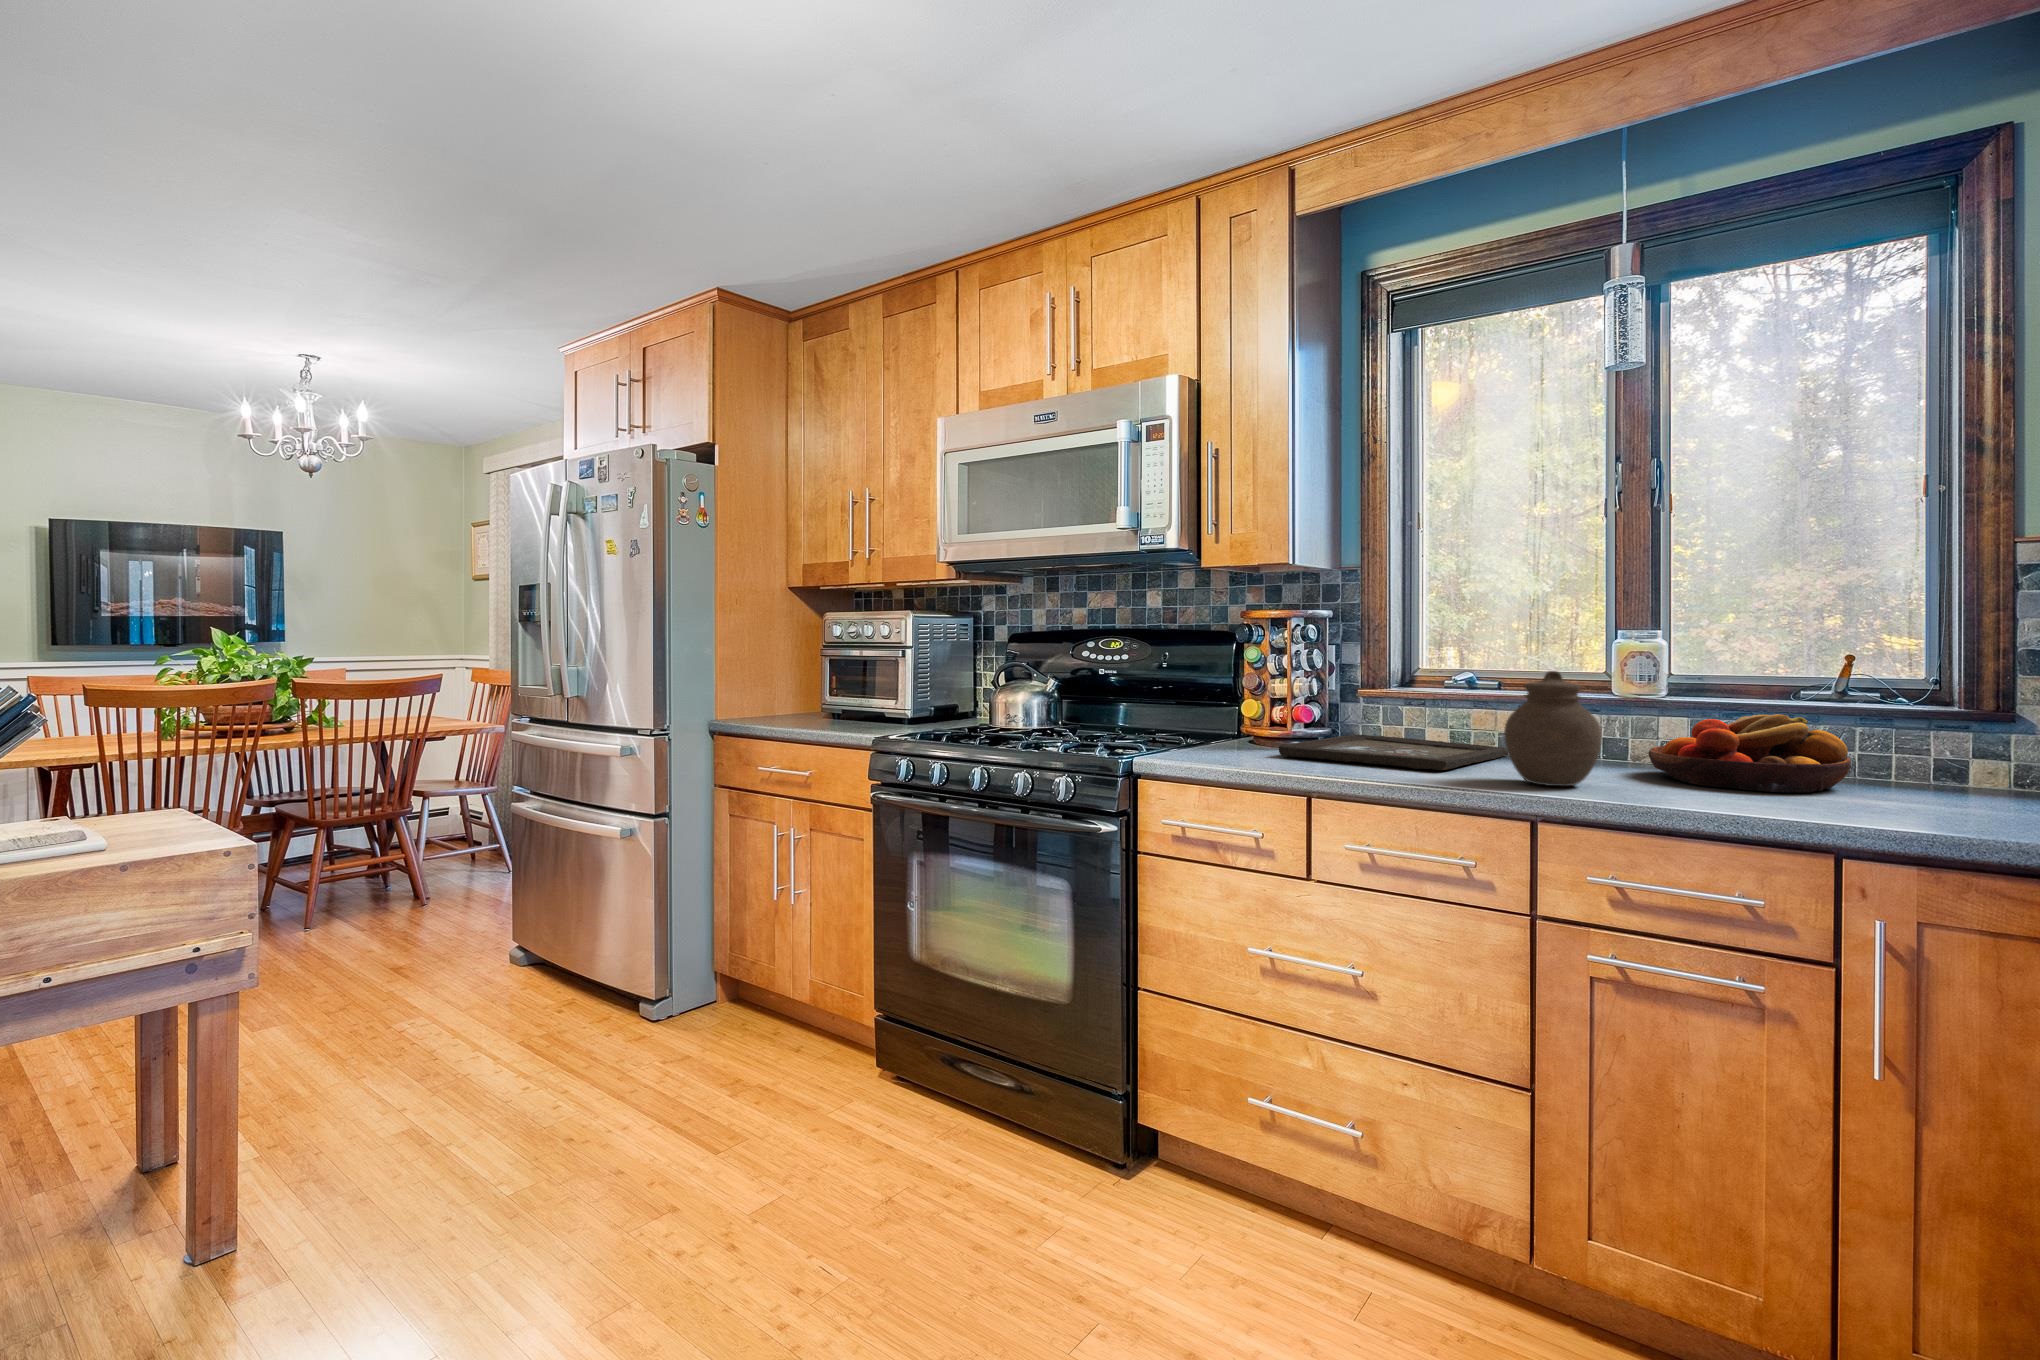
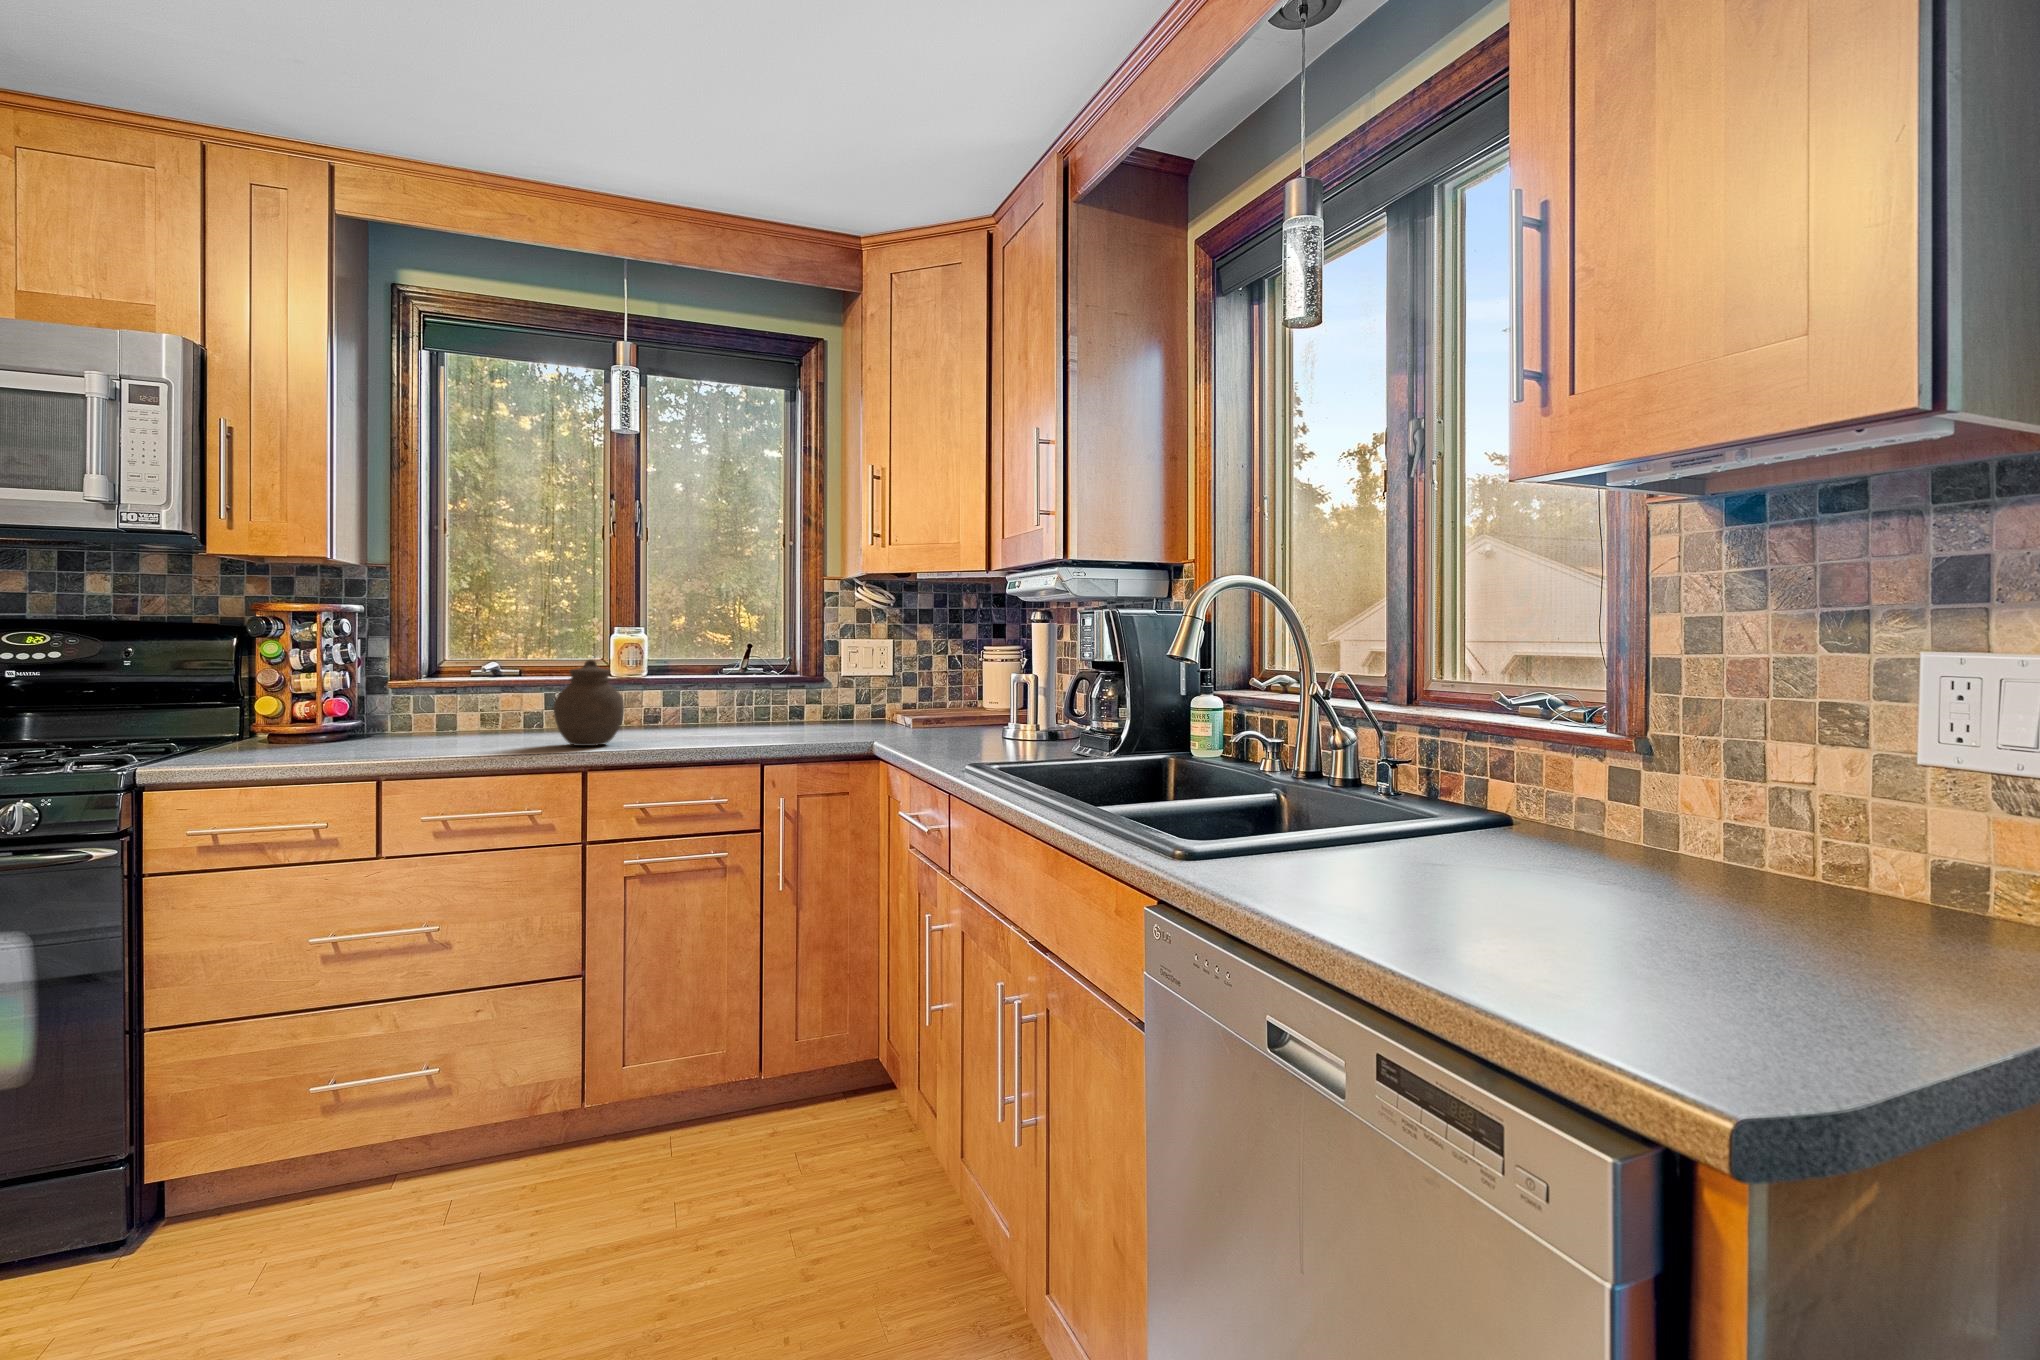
fruit bowl: present [1649,714,1851,792] -> none [644,685,759,735]
tray: present [1279,734,1508,770] -> none [324,722,537,748]

